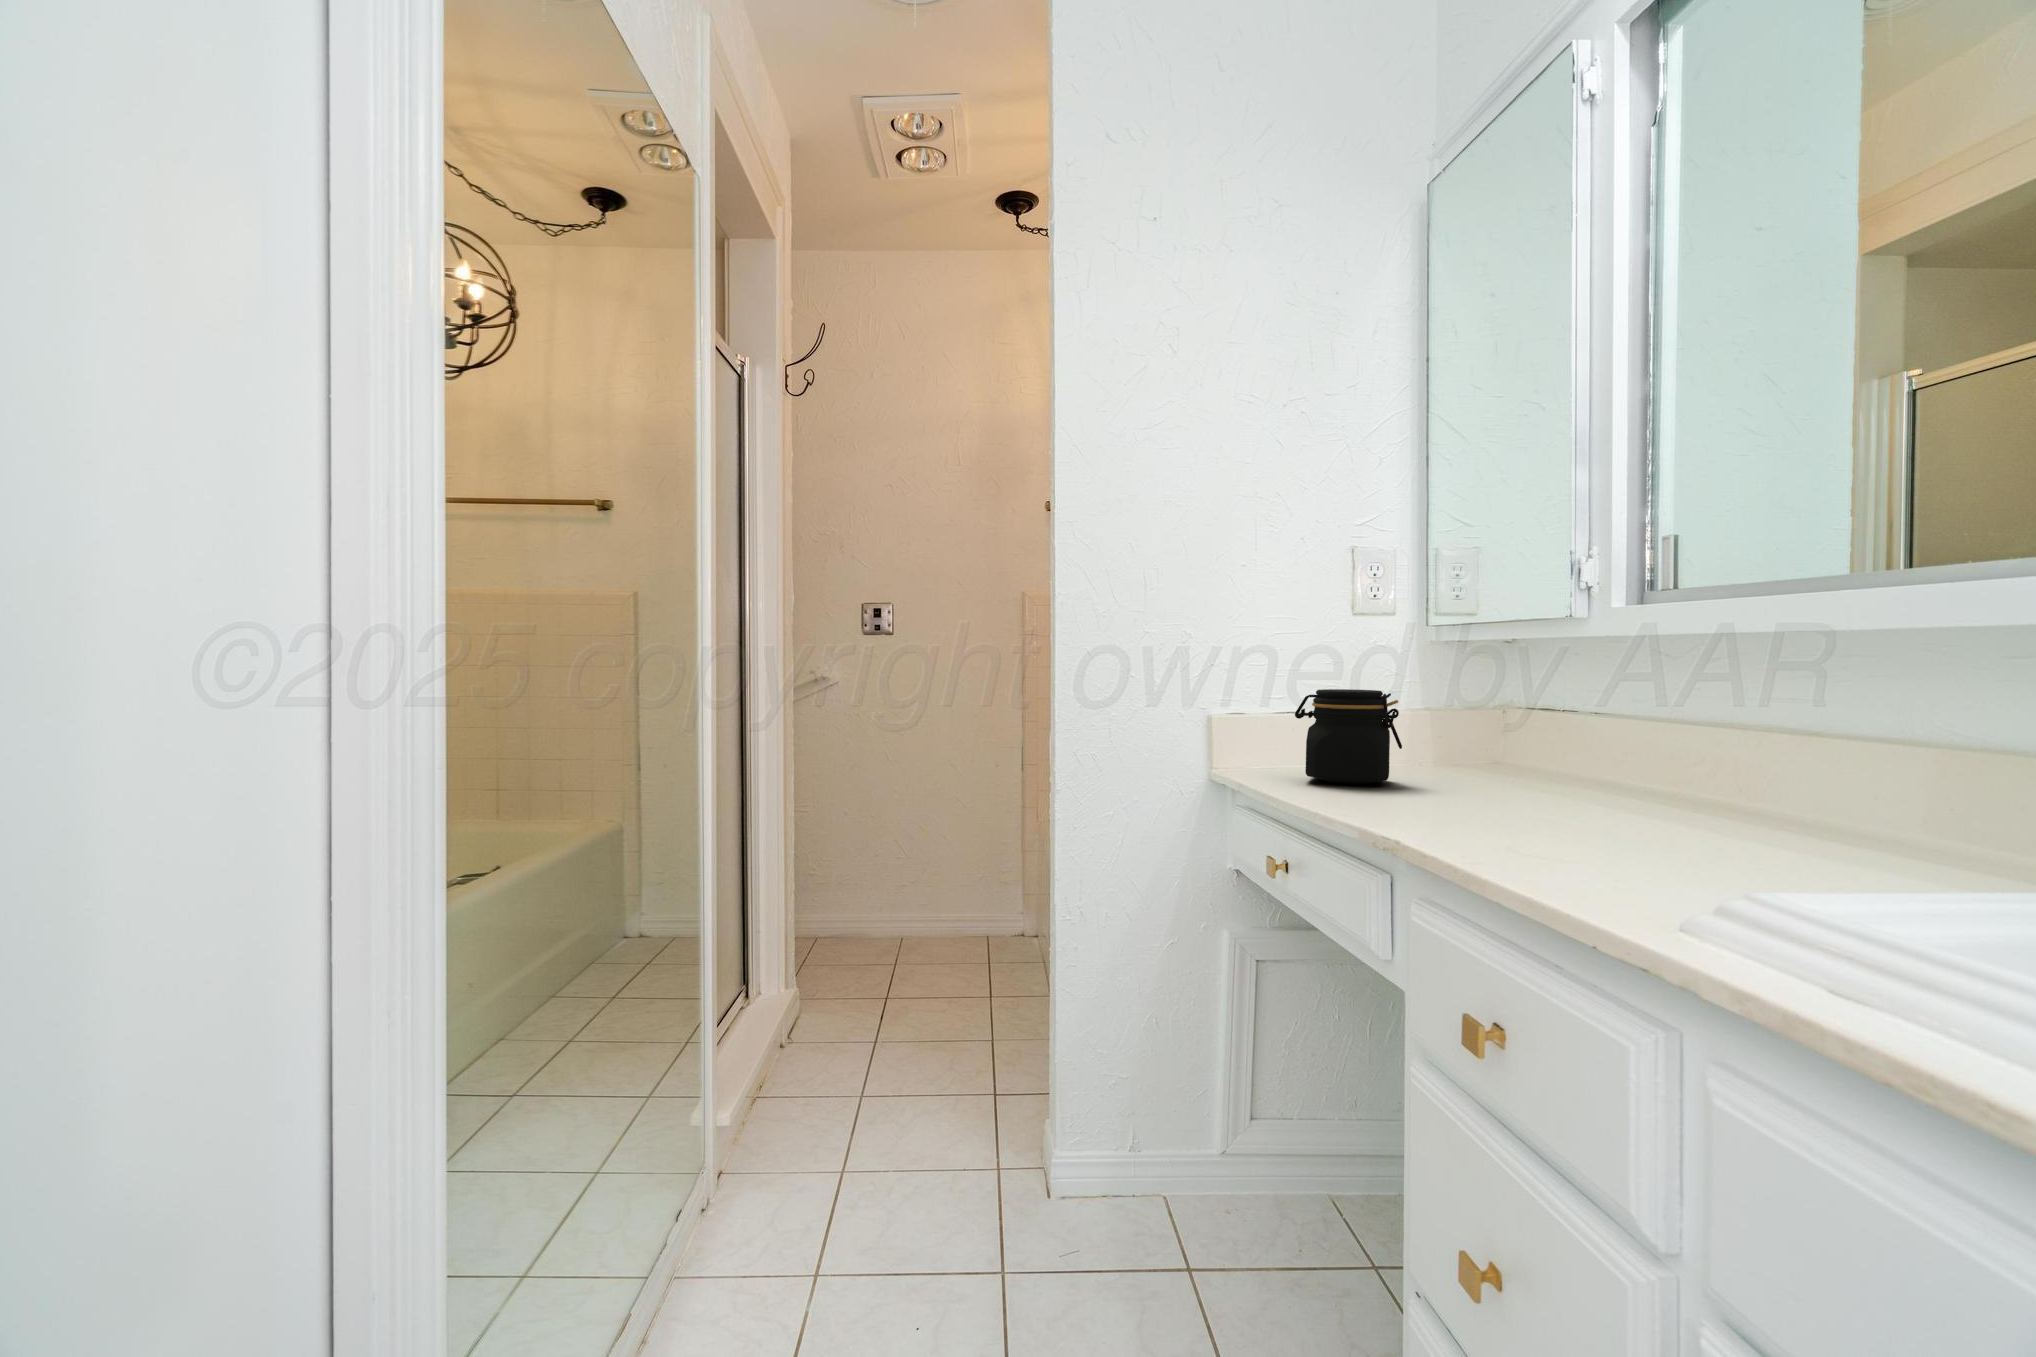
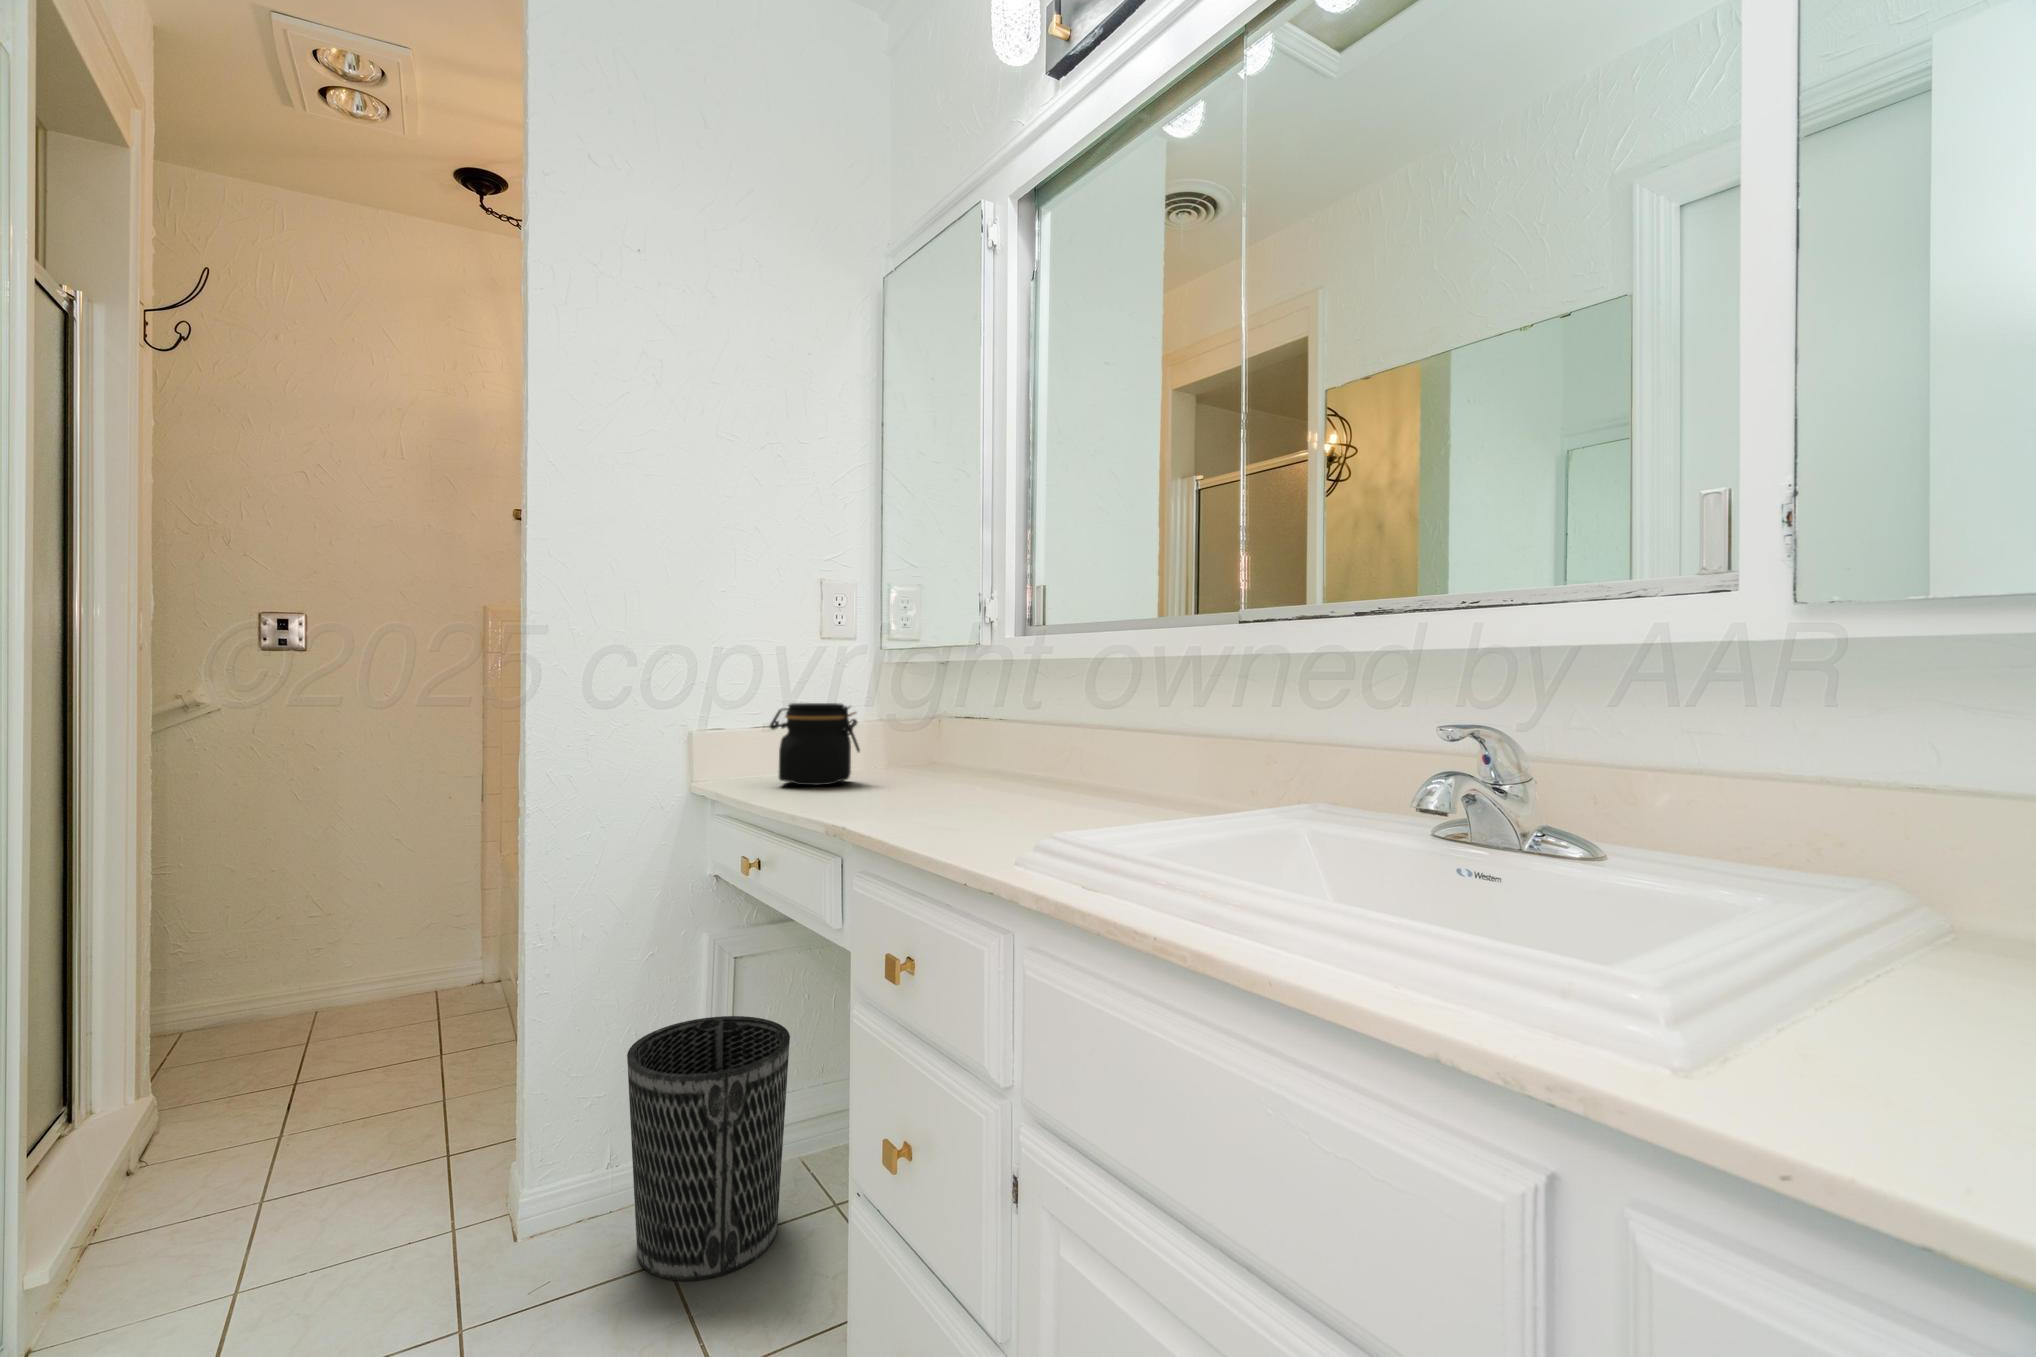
wastebasket: none [1148,1020,1317,1305] -> present [627,1016,790,1281]

